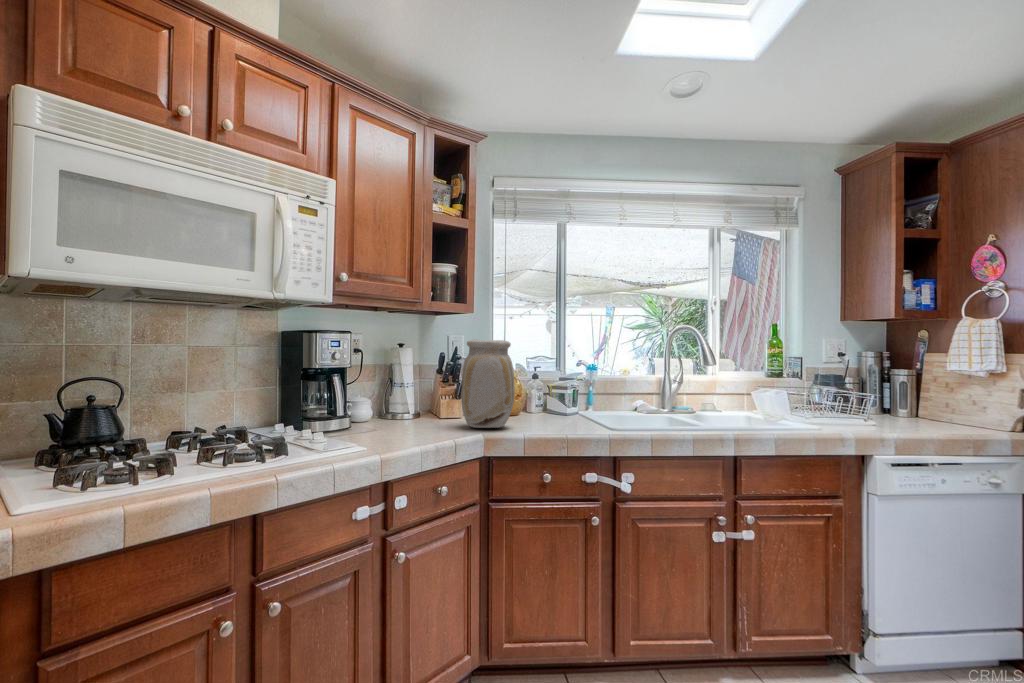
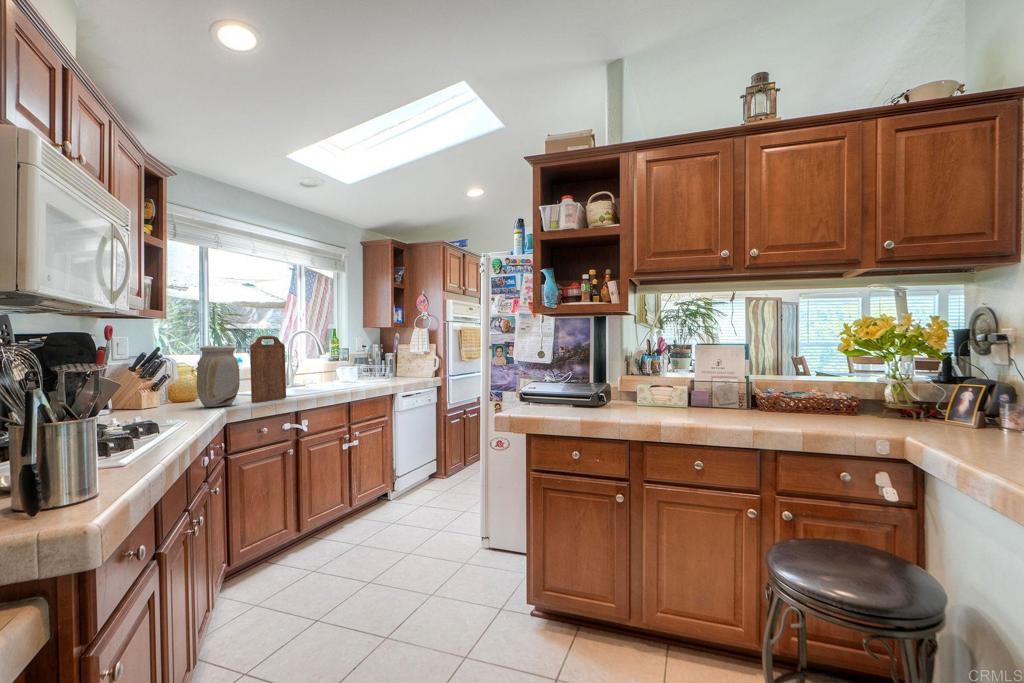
cutting board: none [532,326,593,431] -> present [250,336,286,403]

